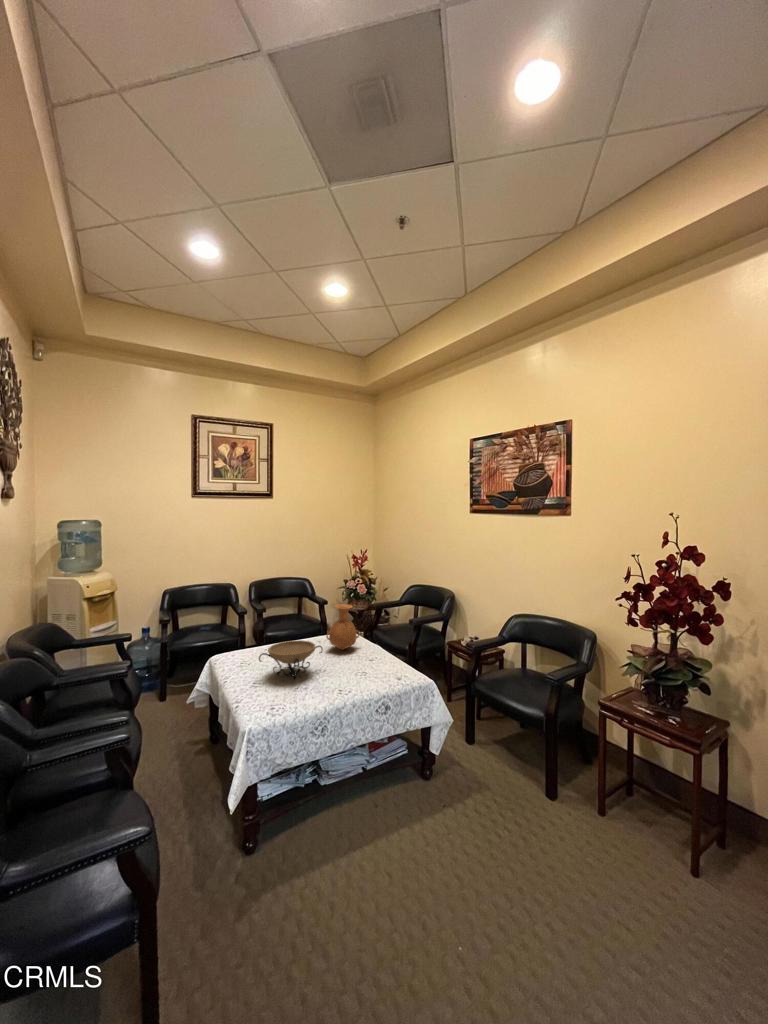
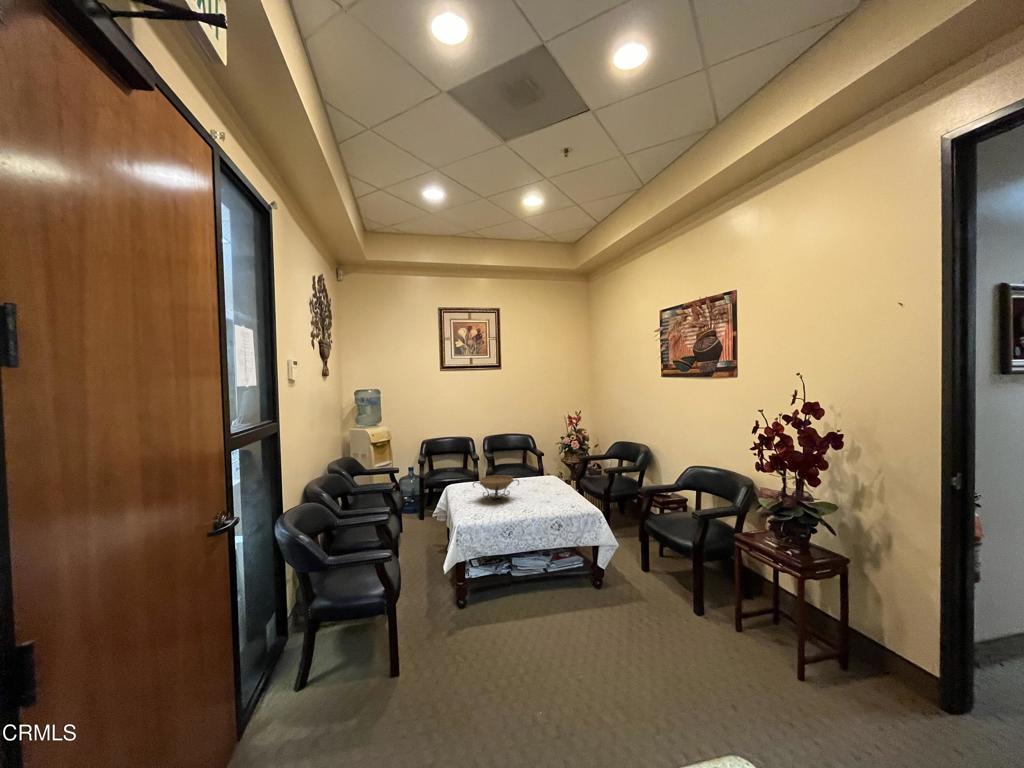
vase: present [326,604,360,650] -> none [527,451,554,487]

